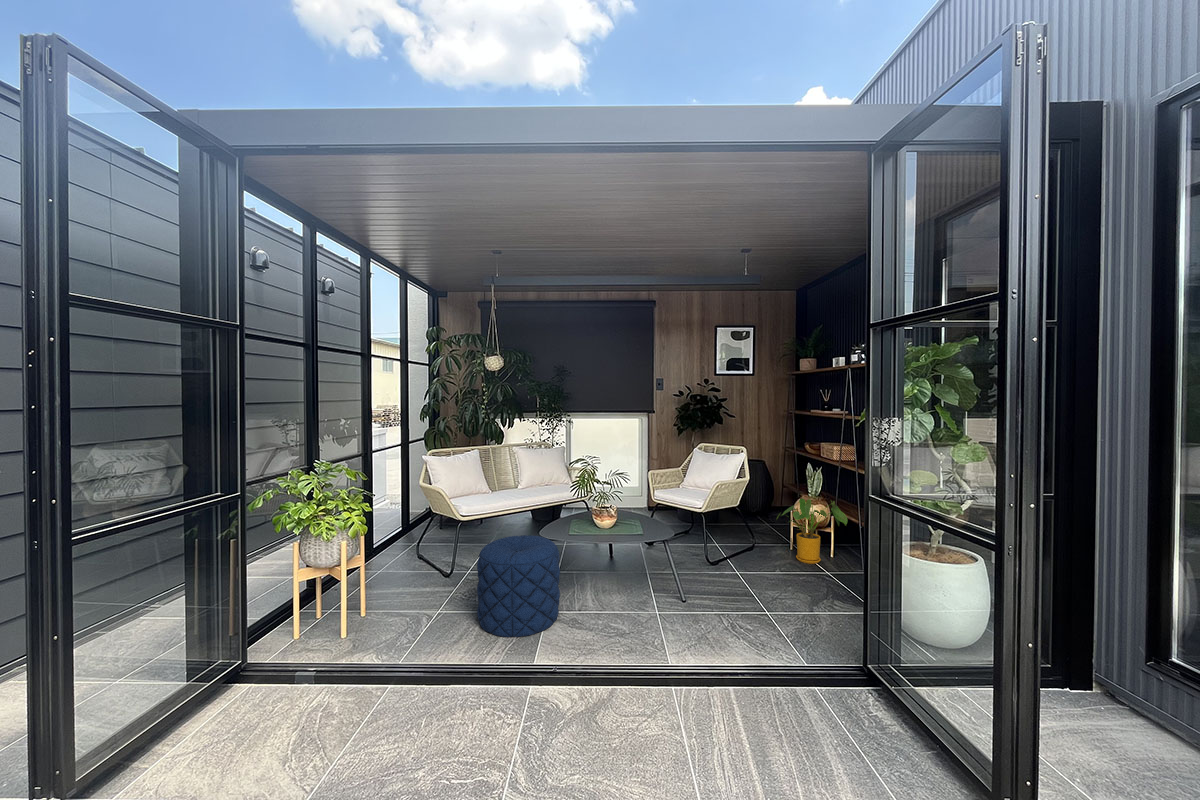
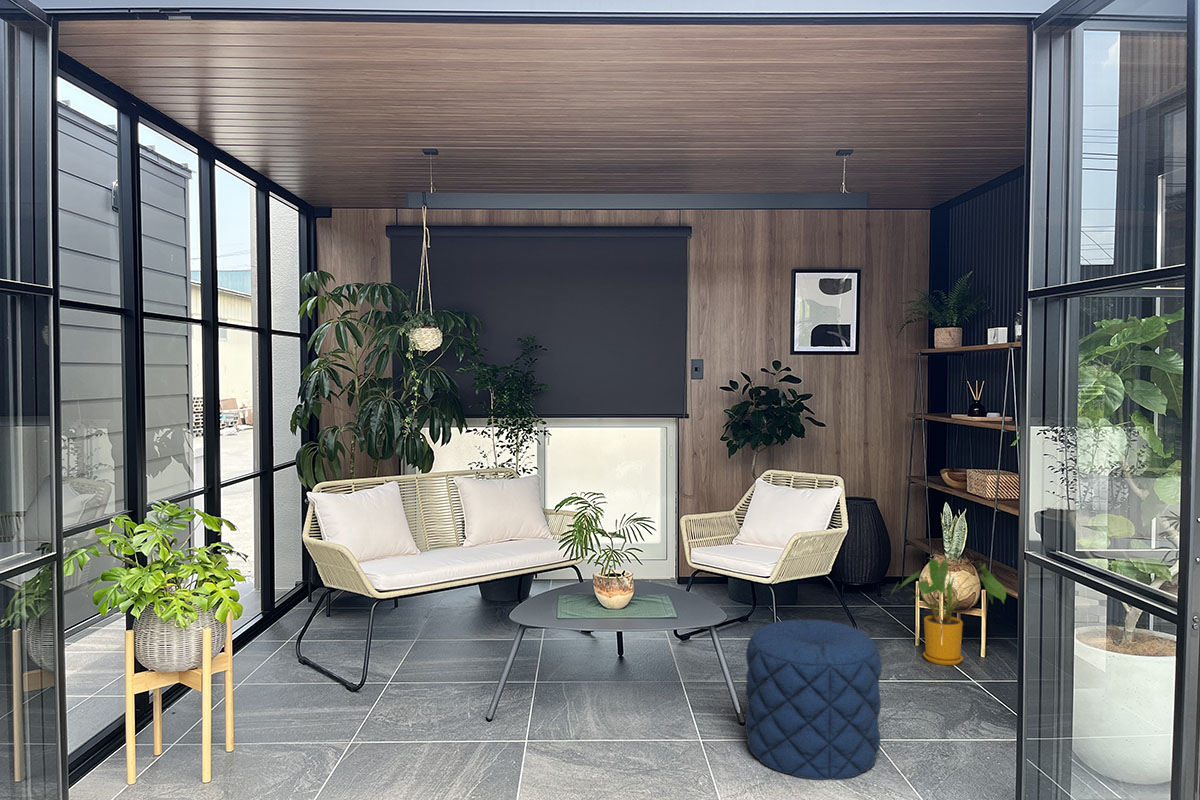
pouf: present [477,535,560,637] -> present [745,619,882,780]

